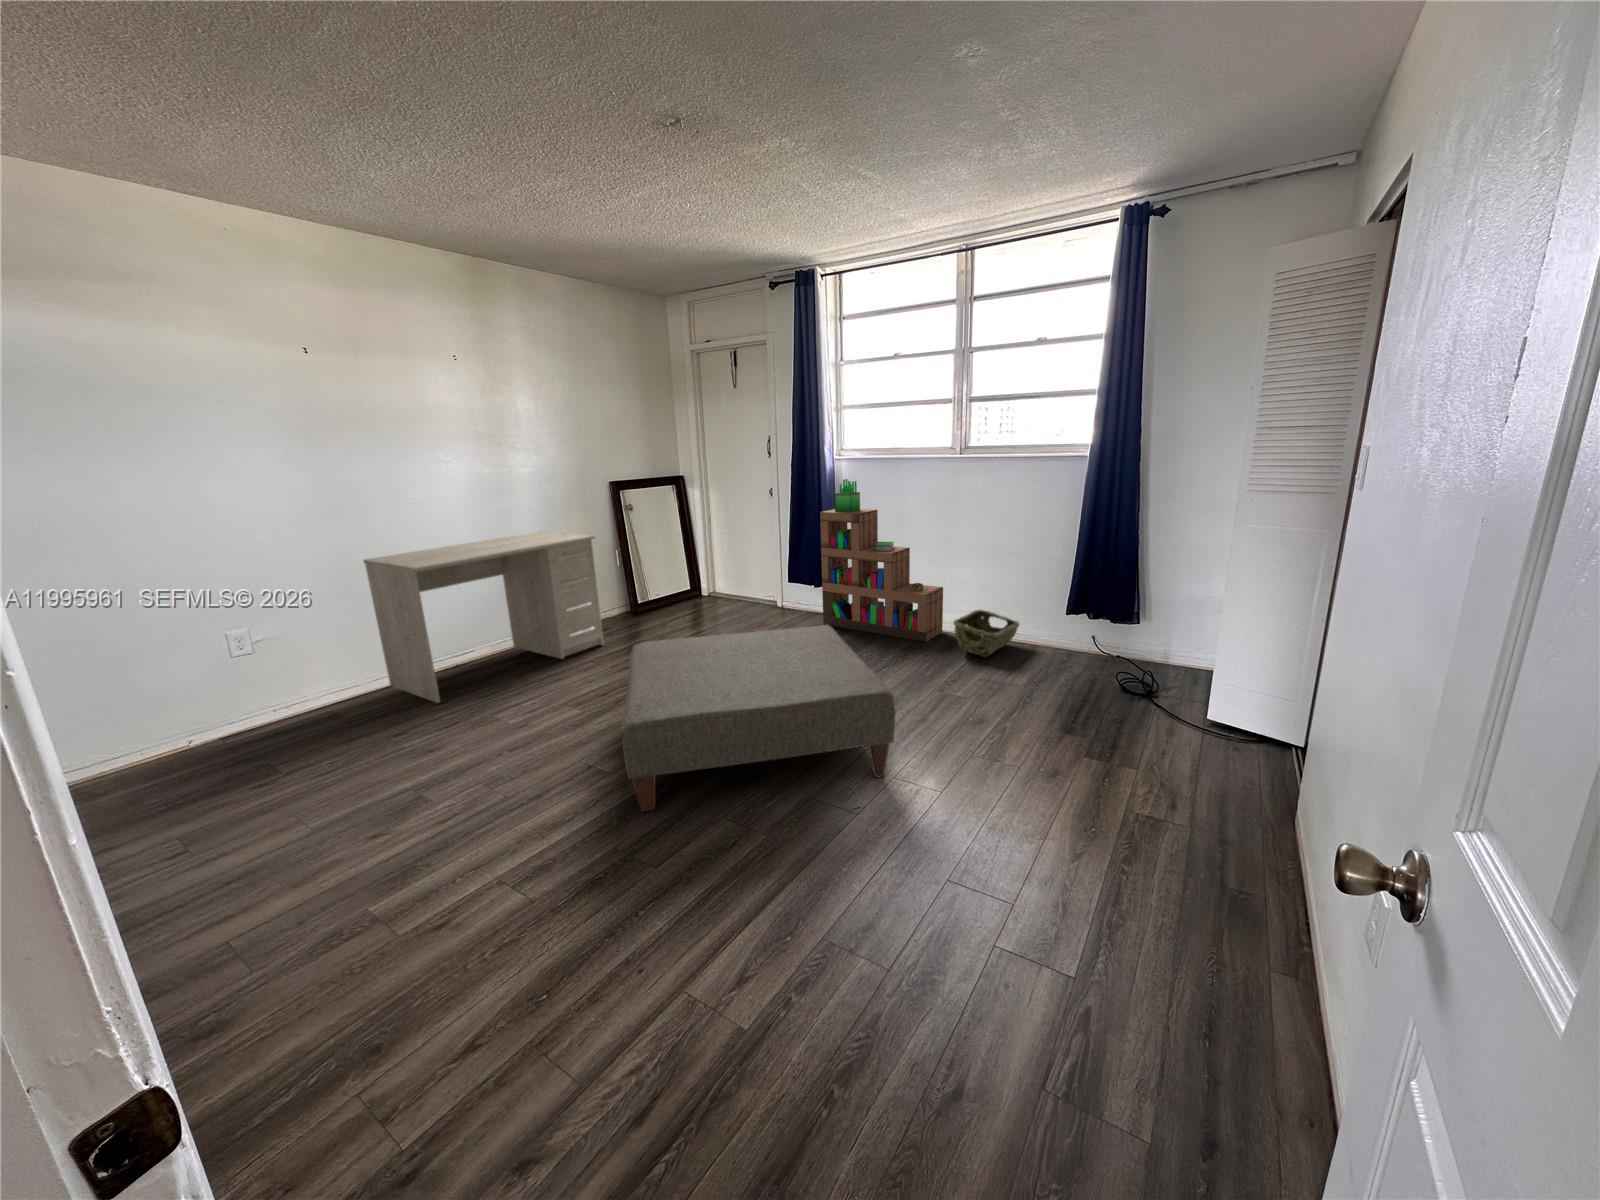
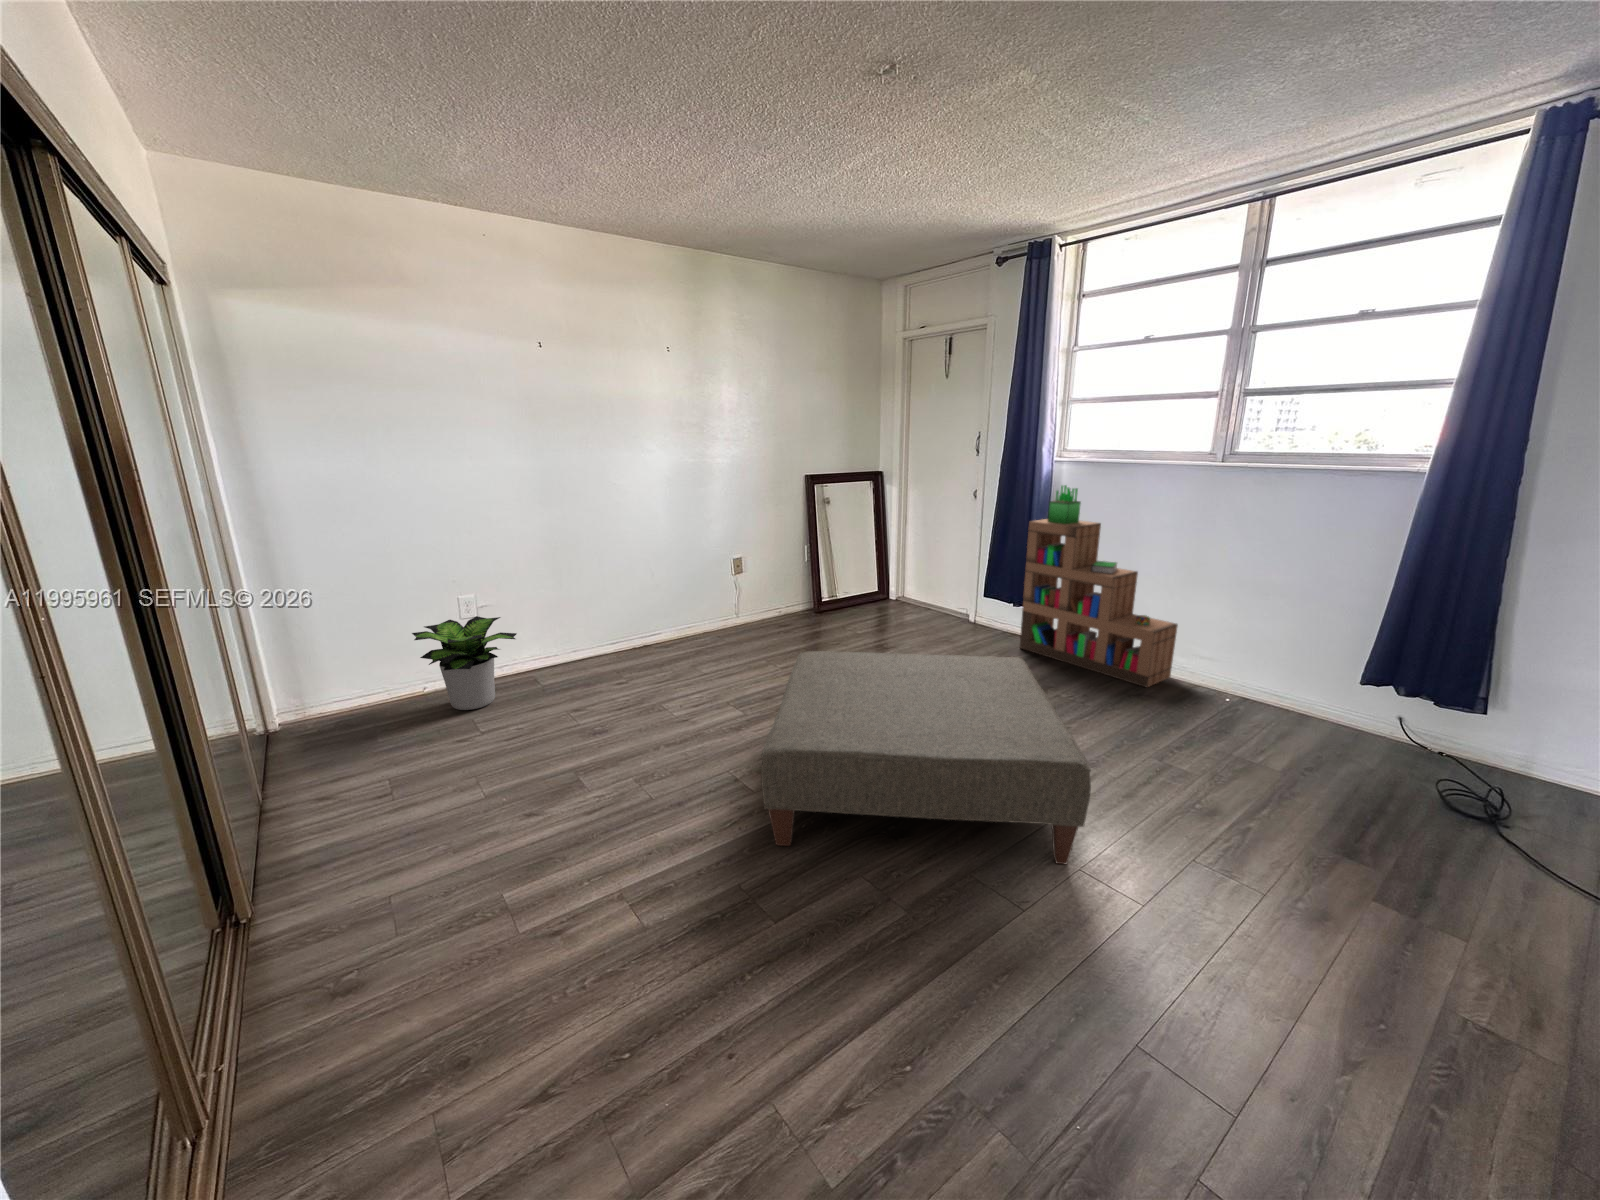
desk: present [363,531,604,703] -> none [575,522,783,682]
woven basket: present [954,610,1019,657] -> none [1187,657,1284,721]
potted plant: none [168,650,310,758] -> present [412,616,517,710]

